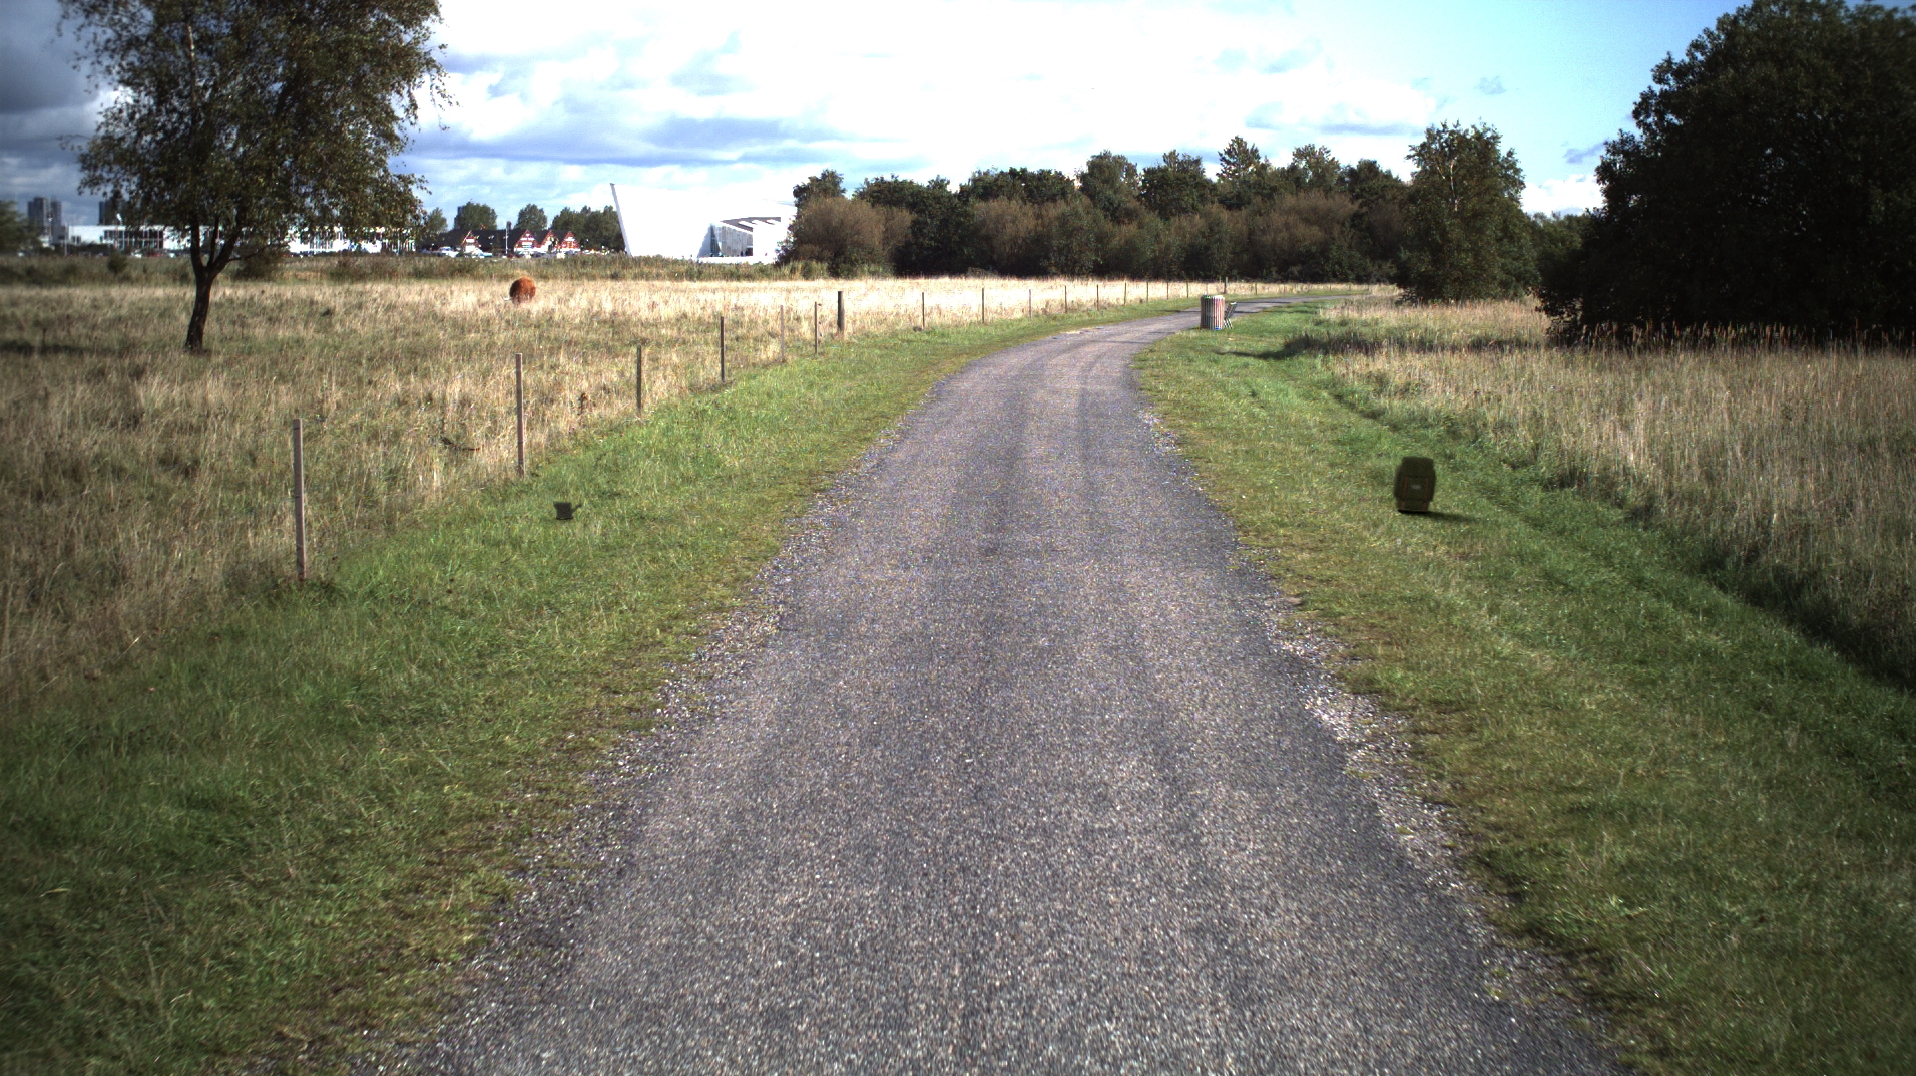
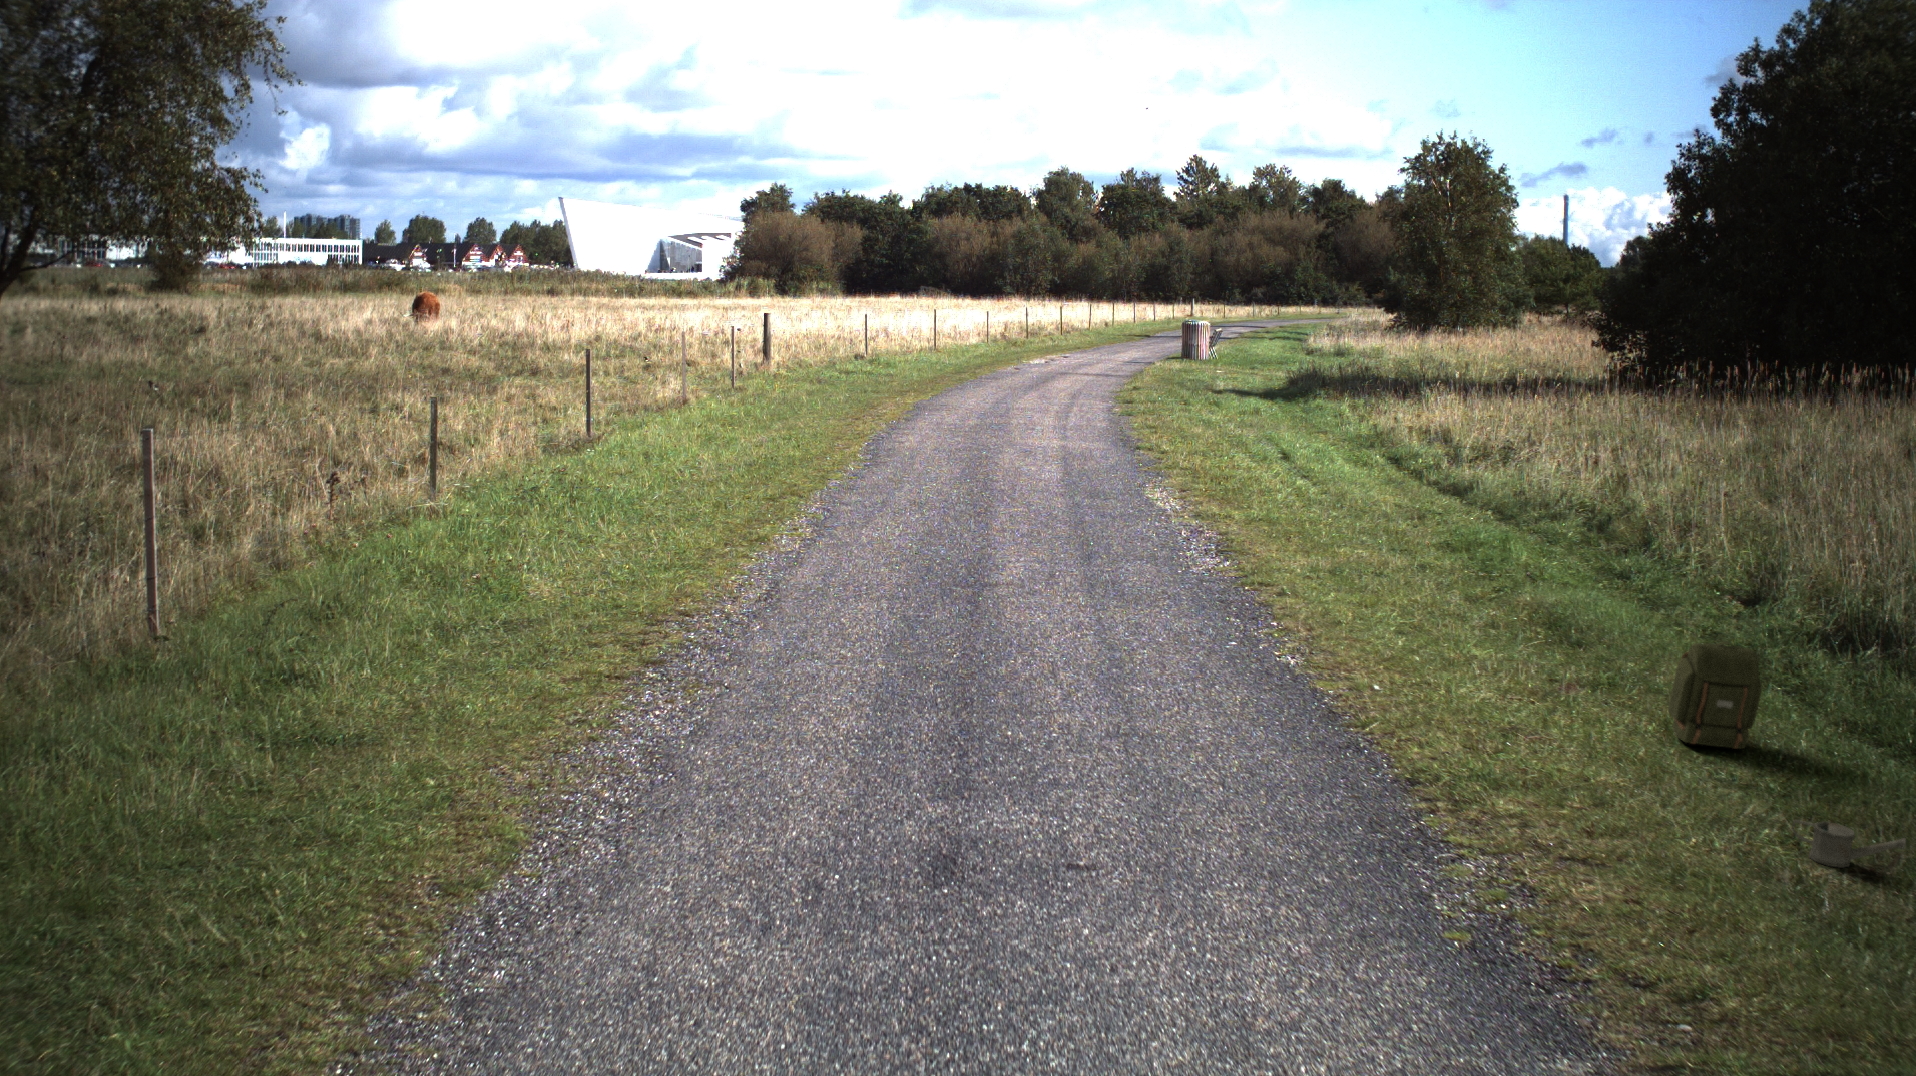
watering can: present [553,501,582,519] -> present [1792,820,1906,868]

